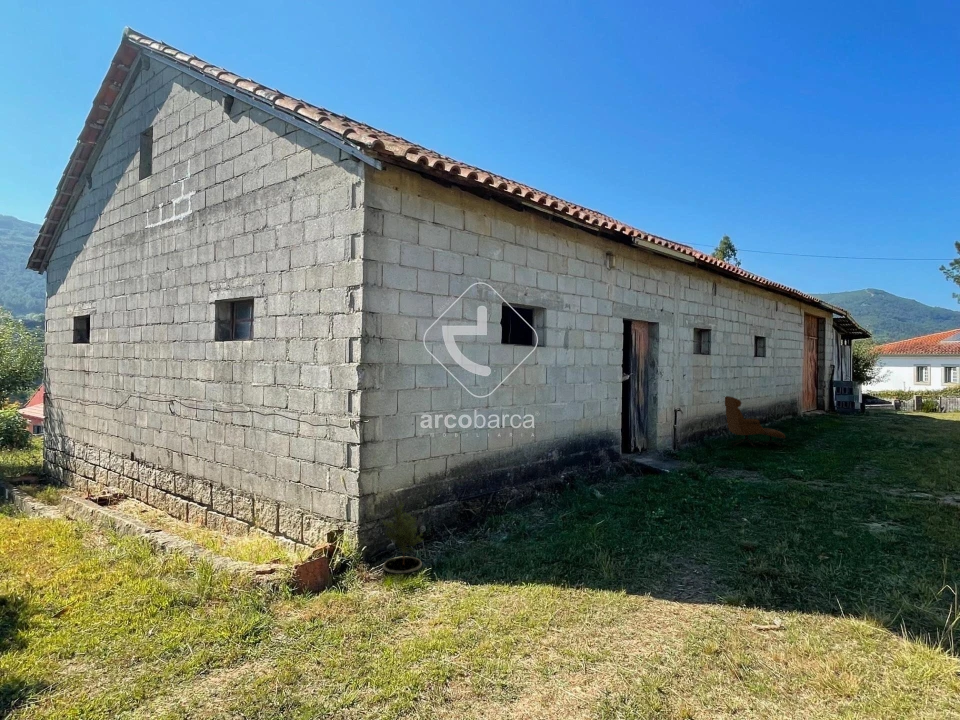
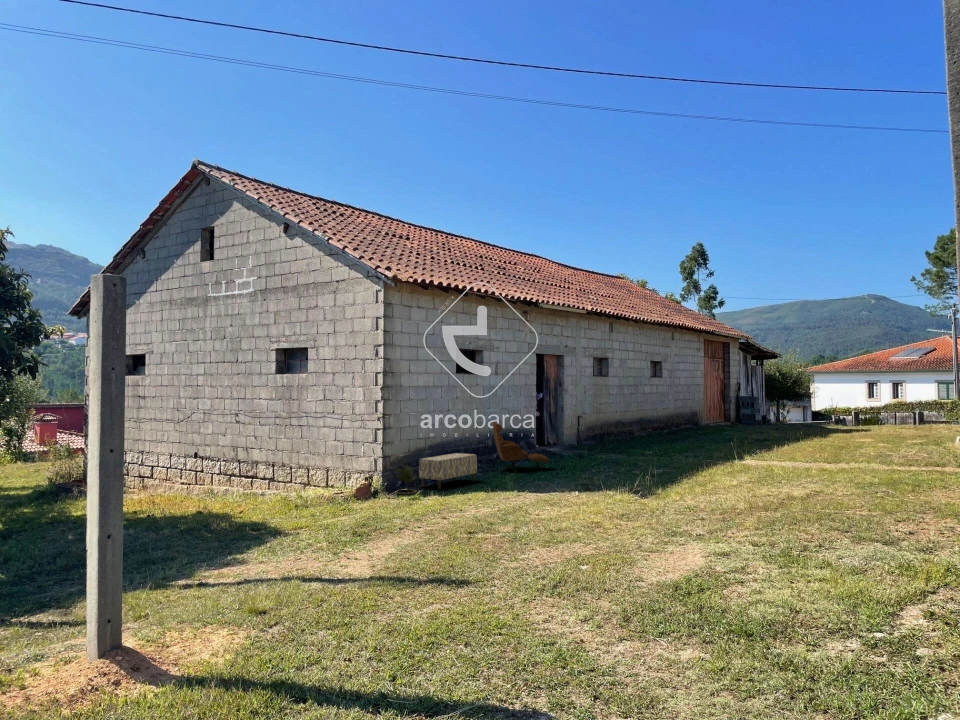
lounge chair: present [725,396,785,447] -> present [493,422,549,473]
bench: none [434,478,537,556] -> present [419,453,477,489]

